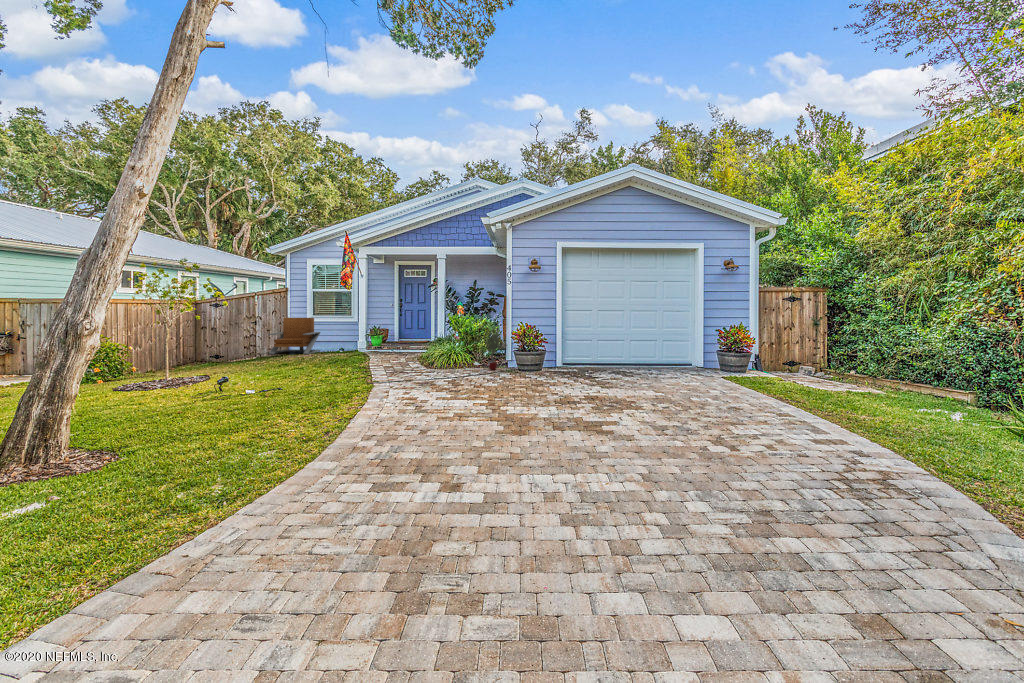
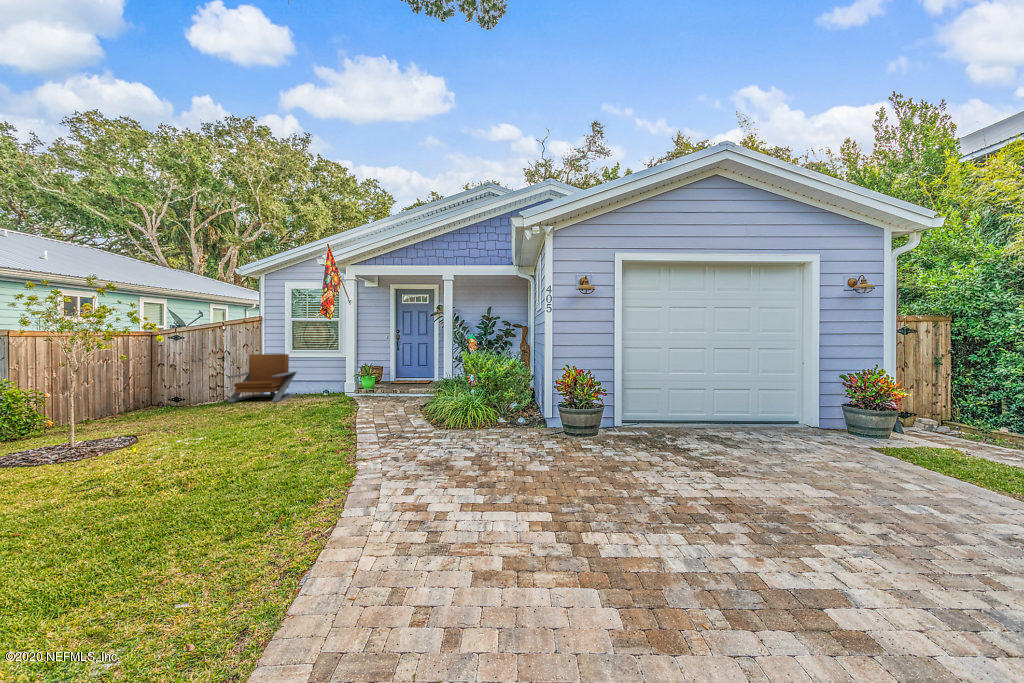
potted tree: present [487,328,507,370] -> none [516,373,550,433]

